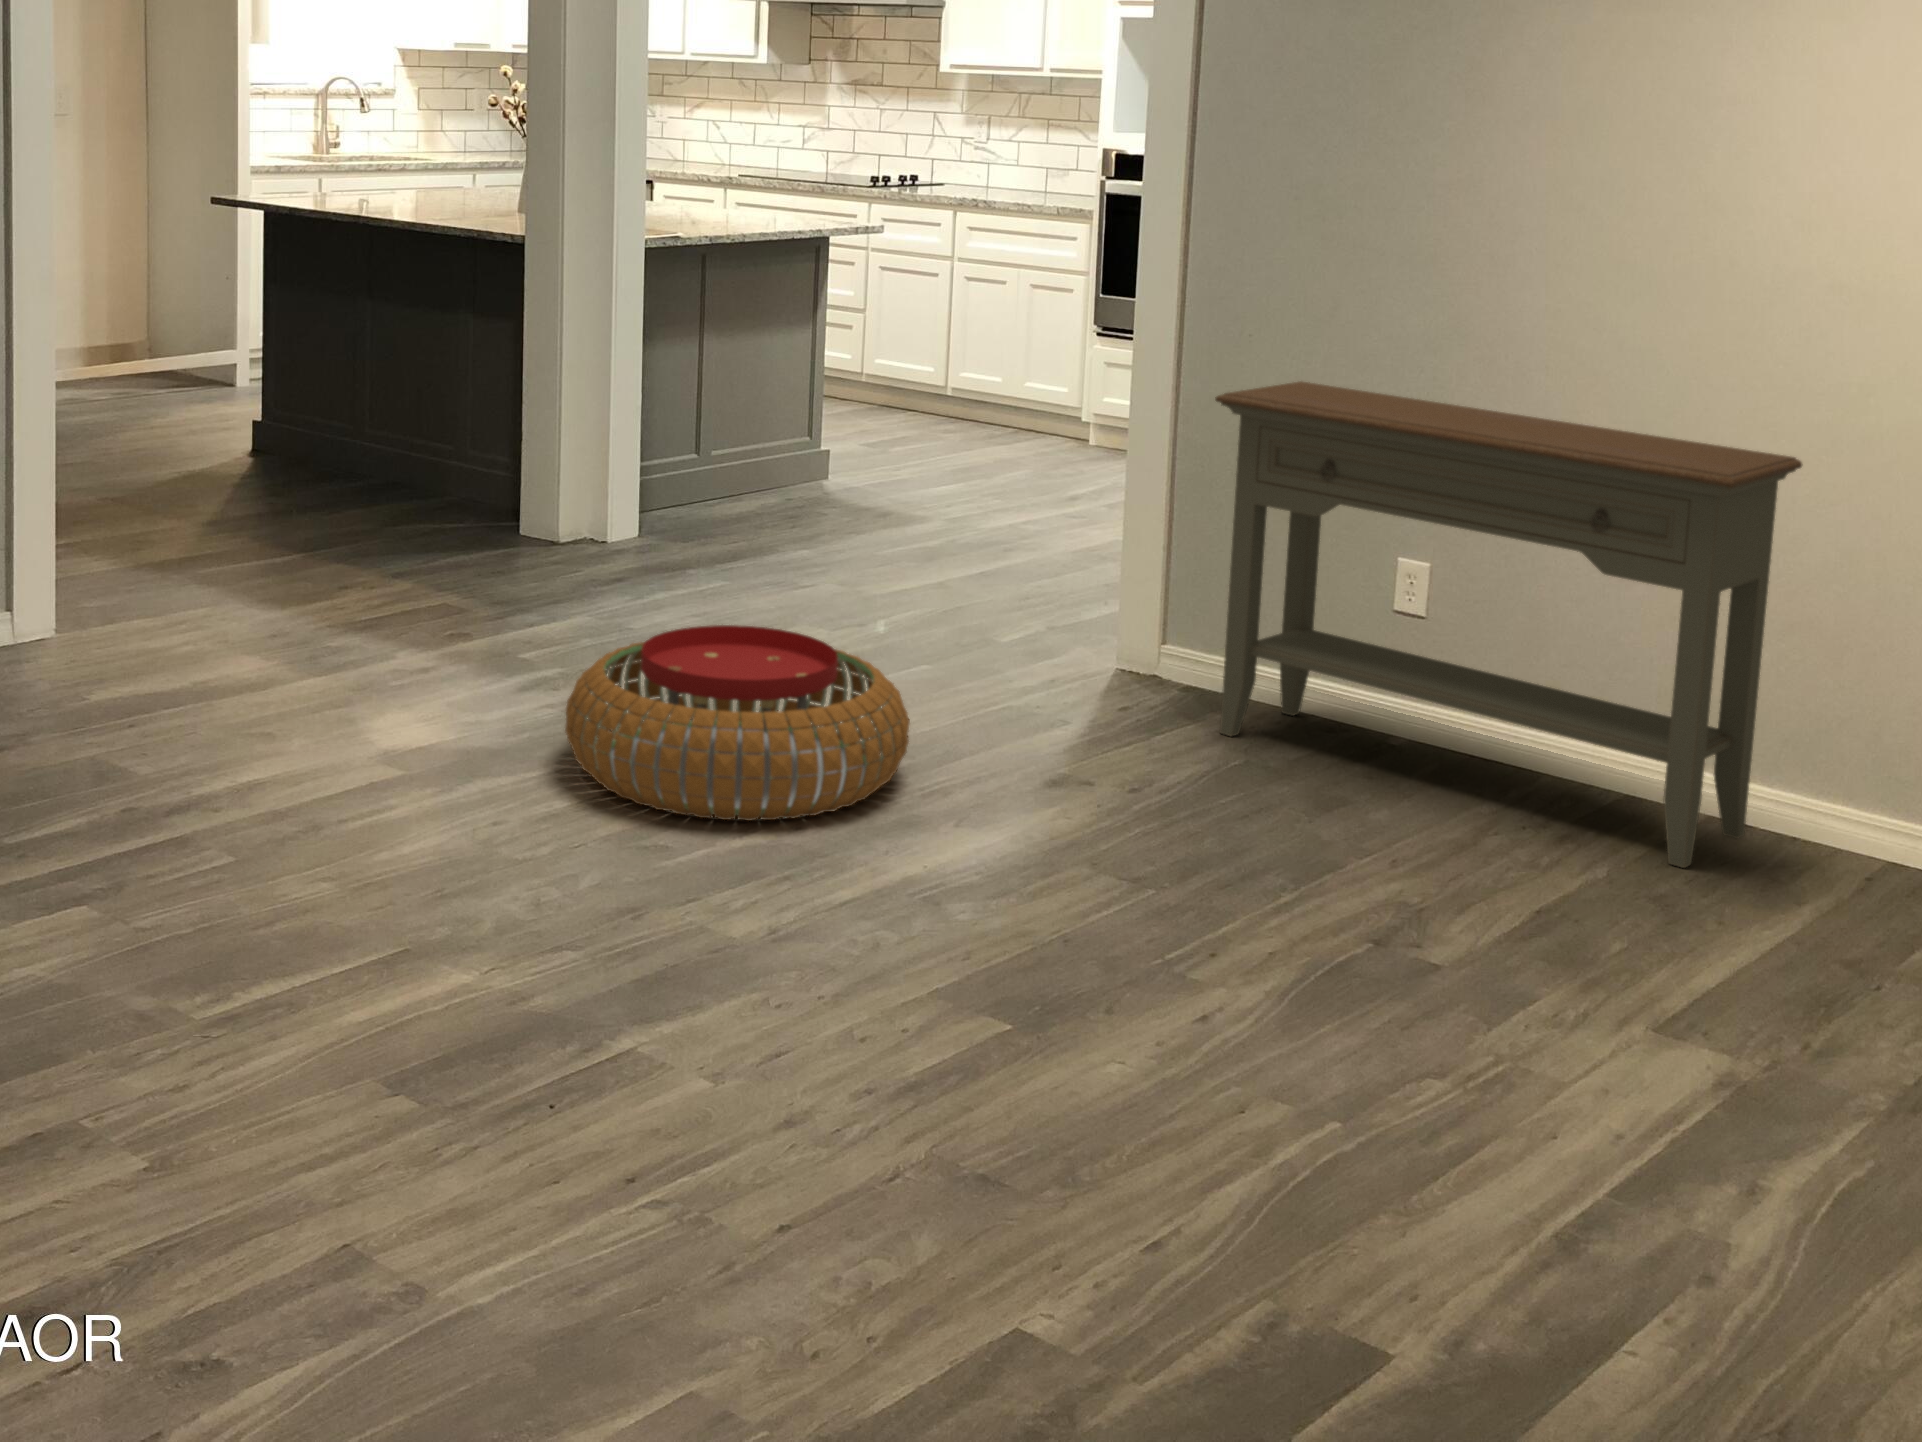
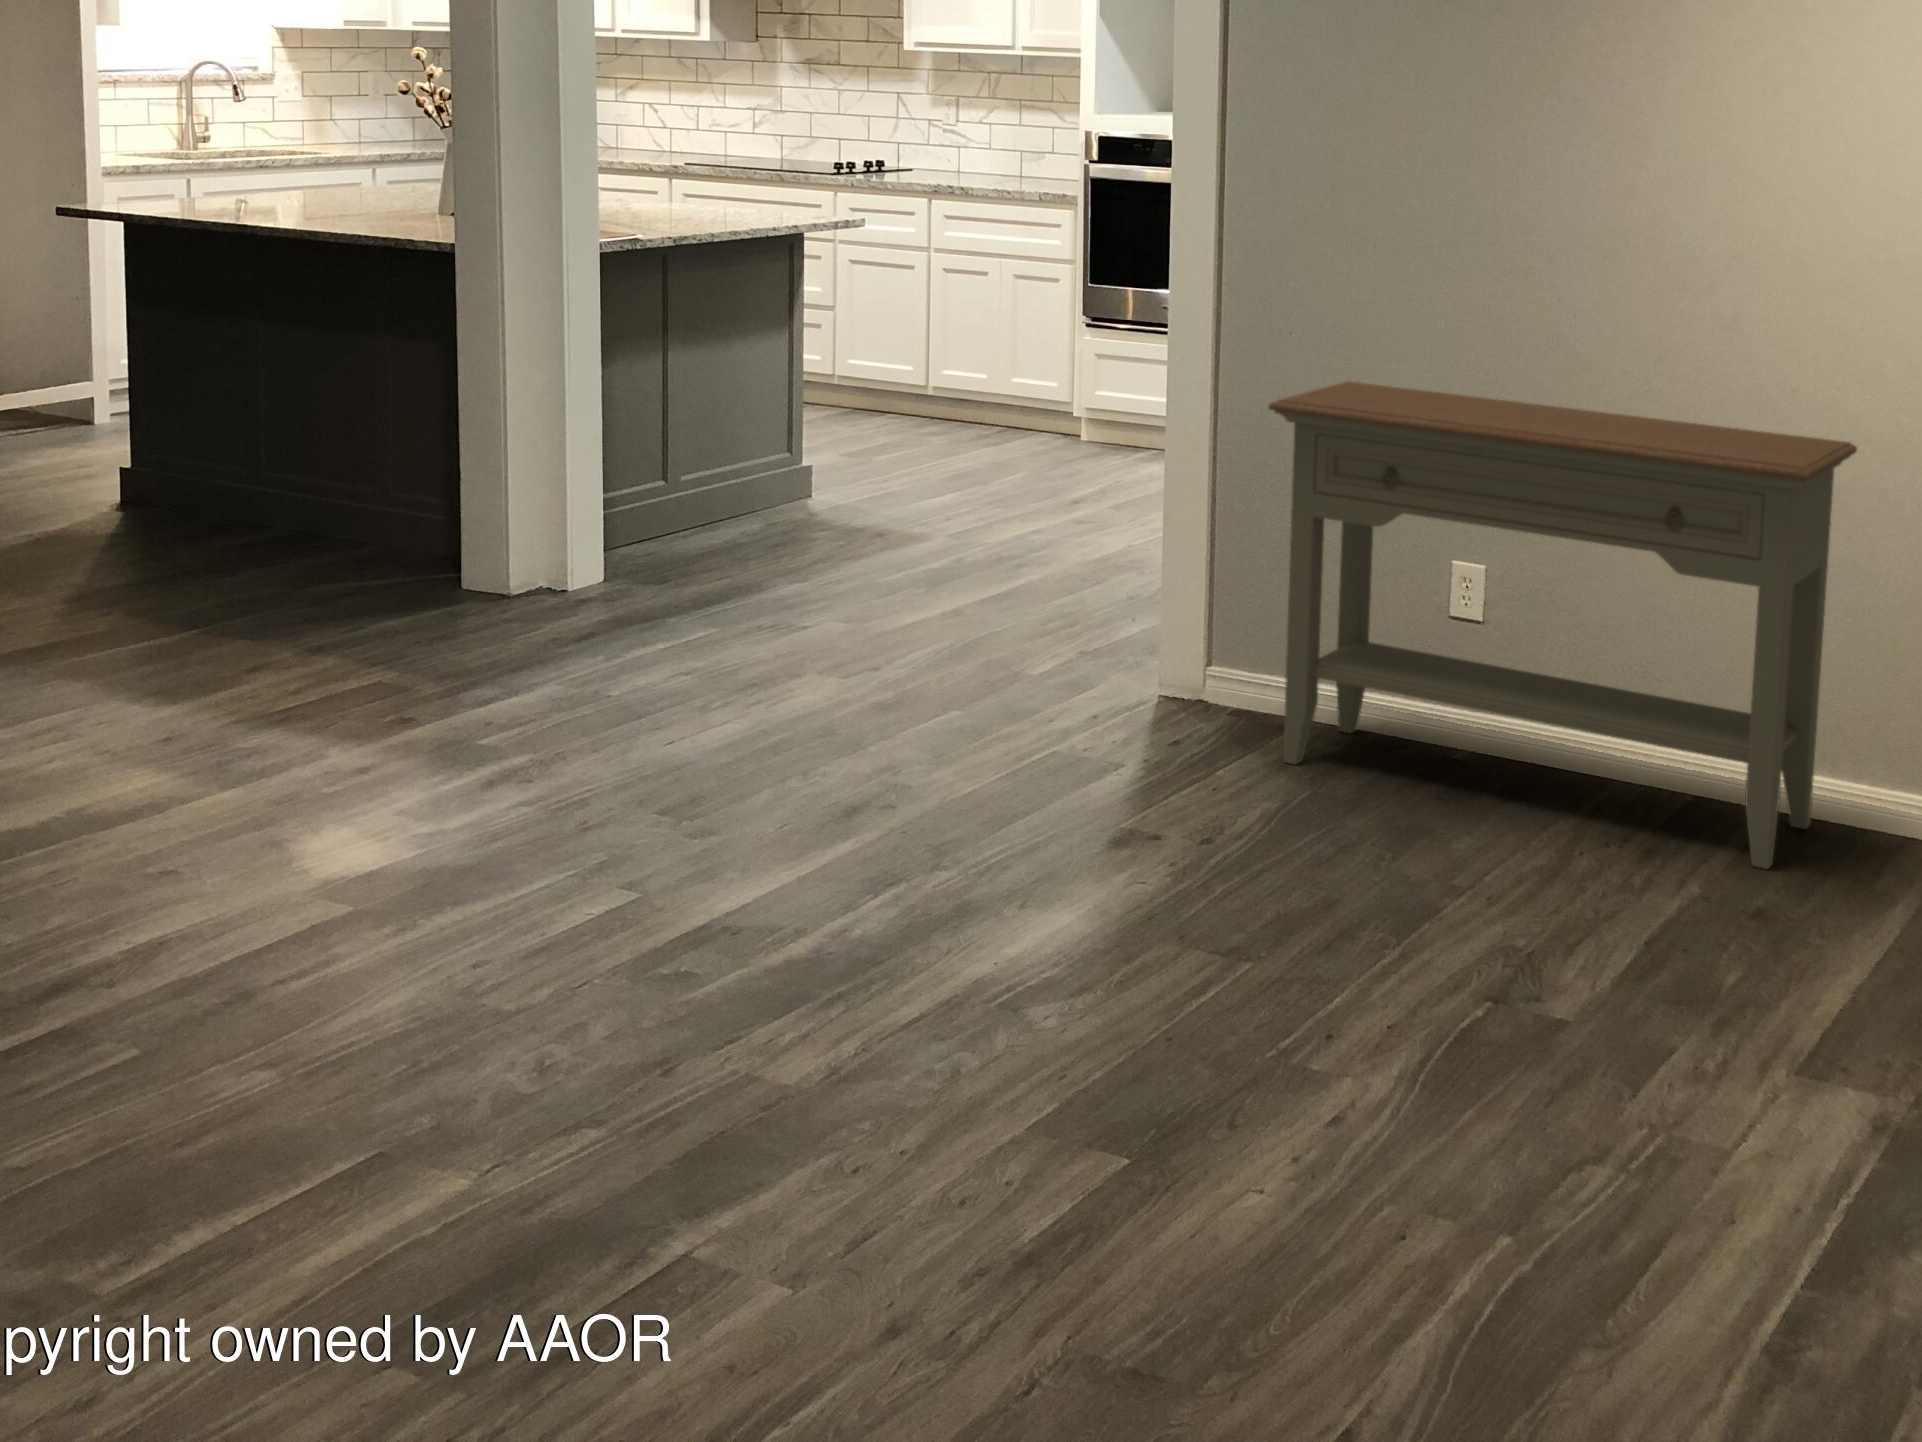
pouf: present [565,625,910,820] -> none [560,696,966,934]

